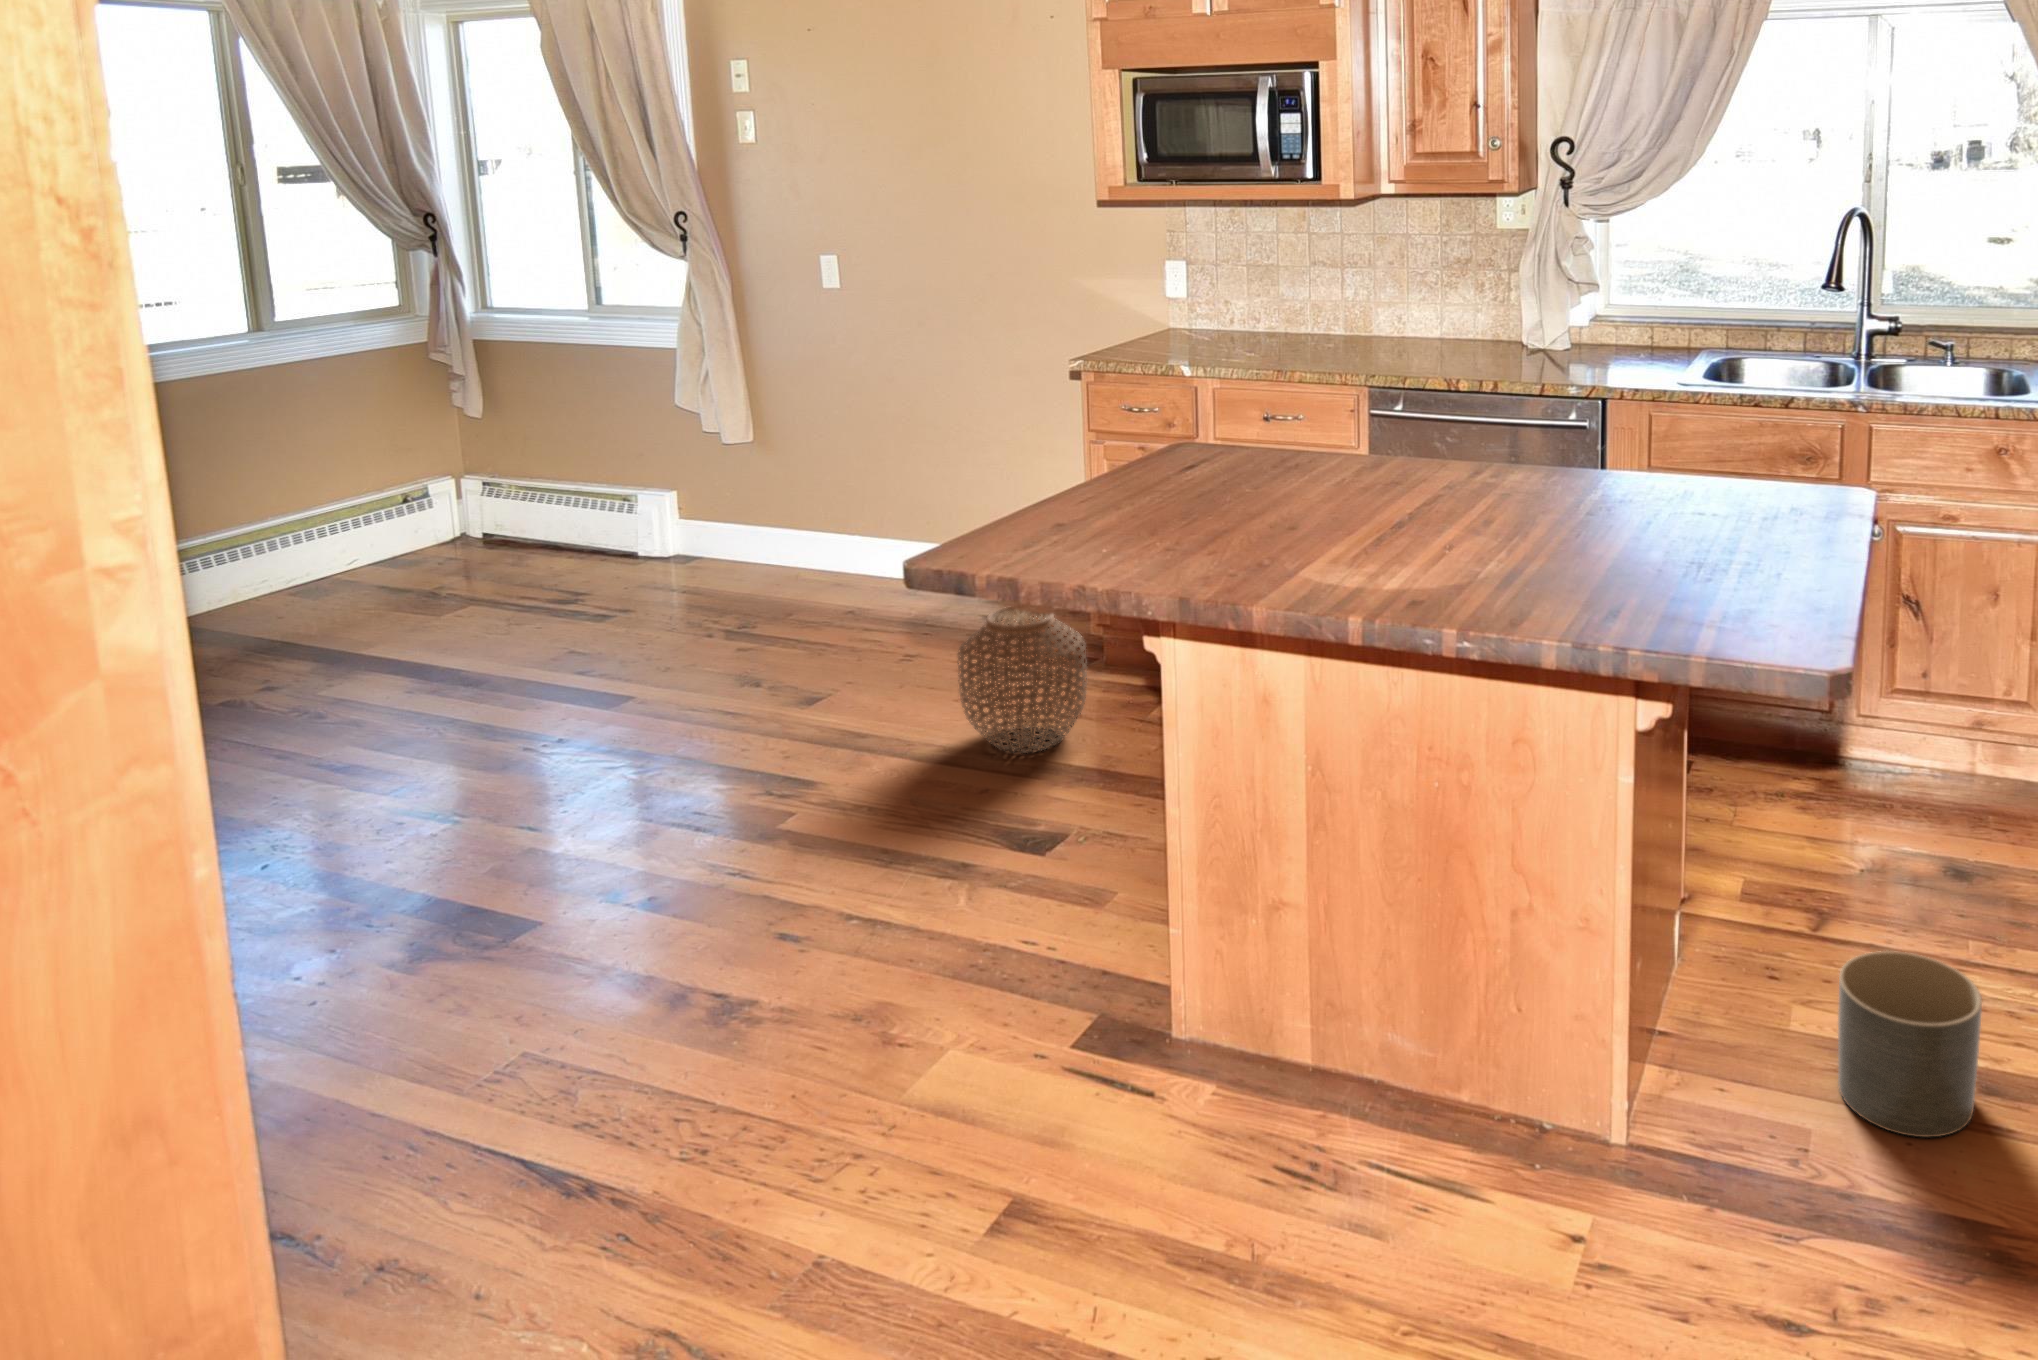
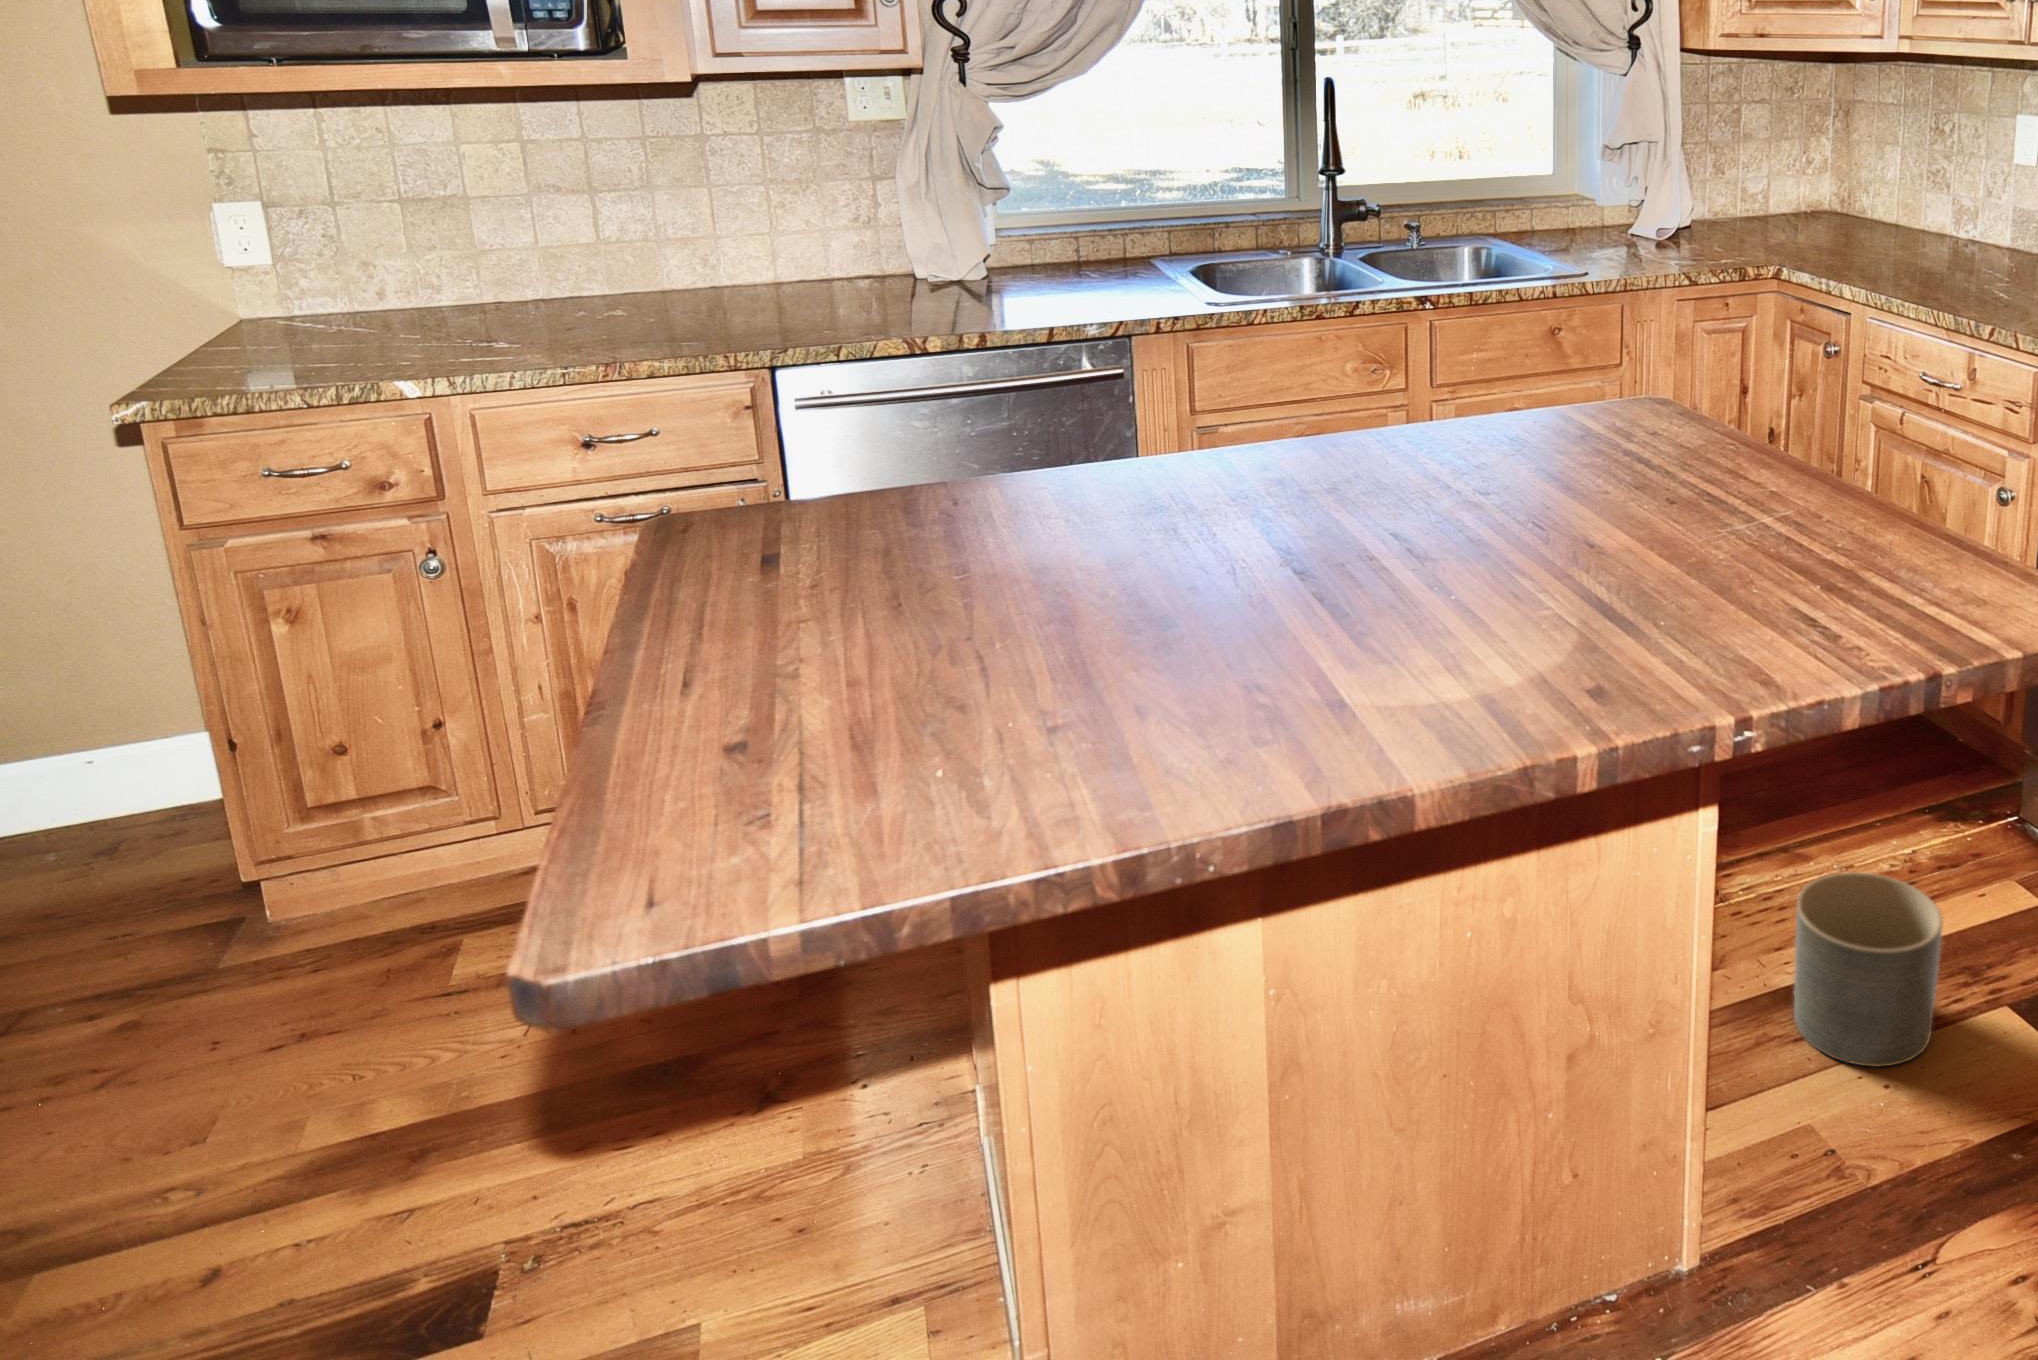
woven basket: present [958,608,1087,753] -> none [74,863,387,1155]

